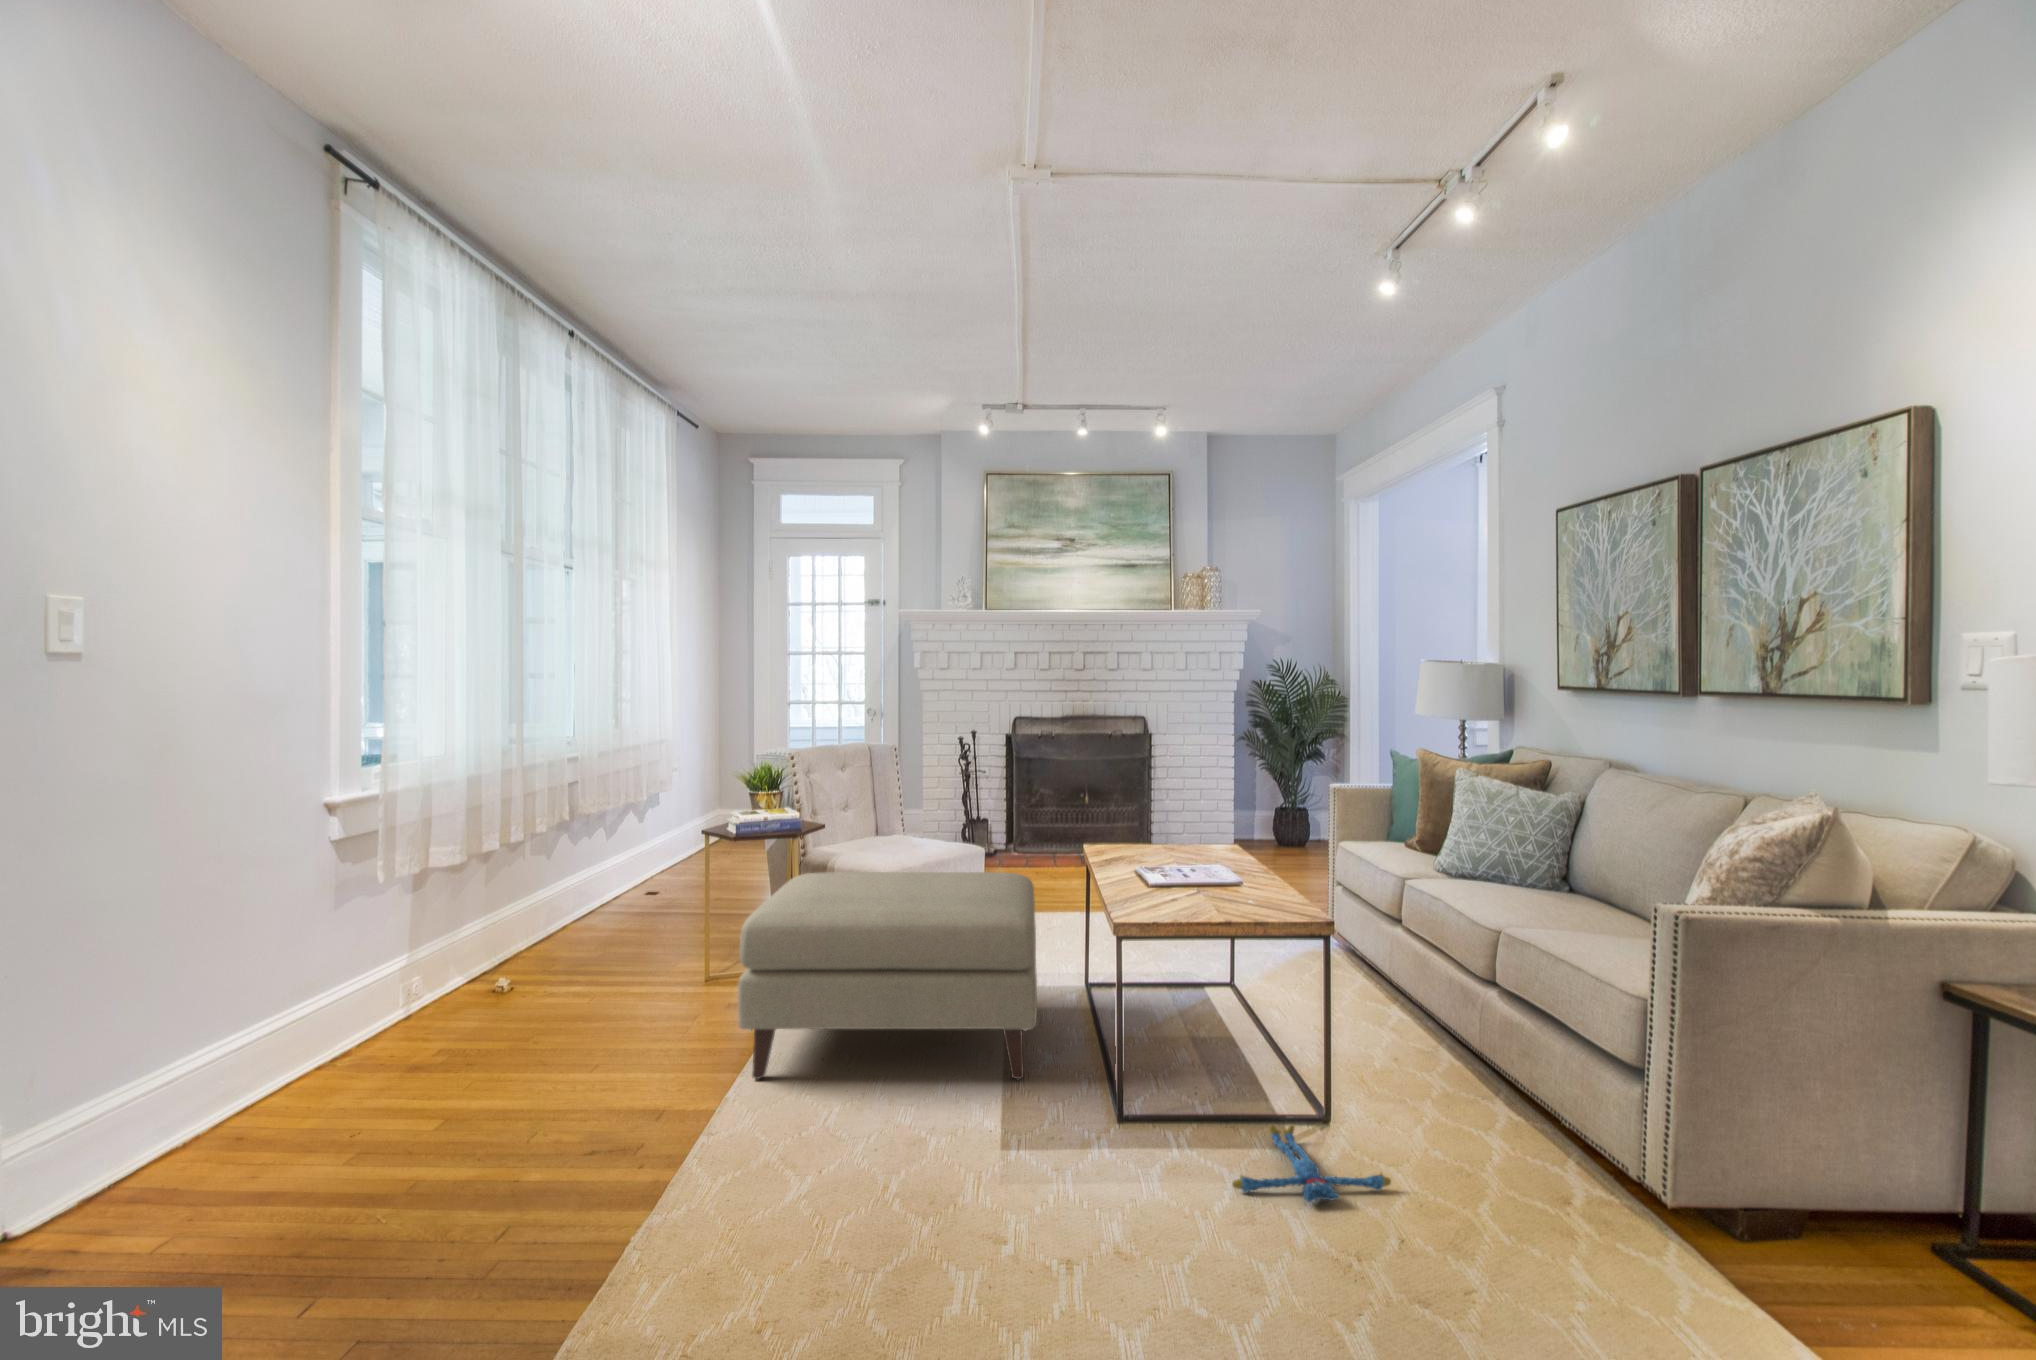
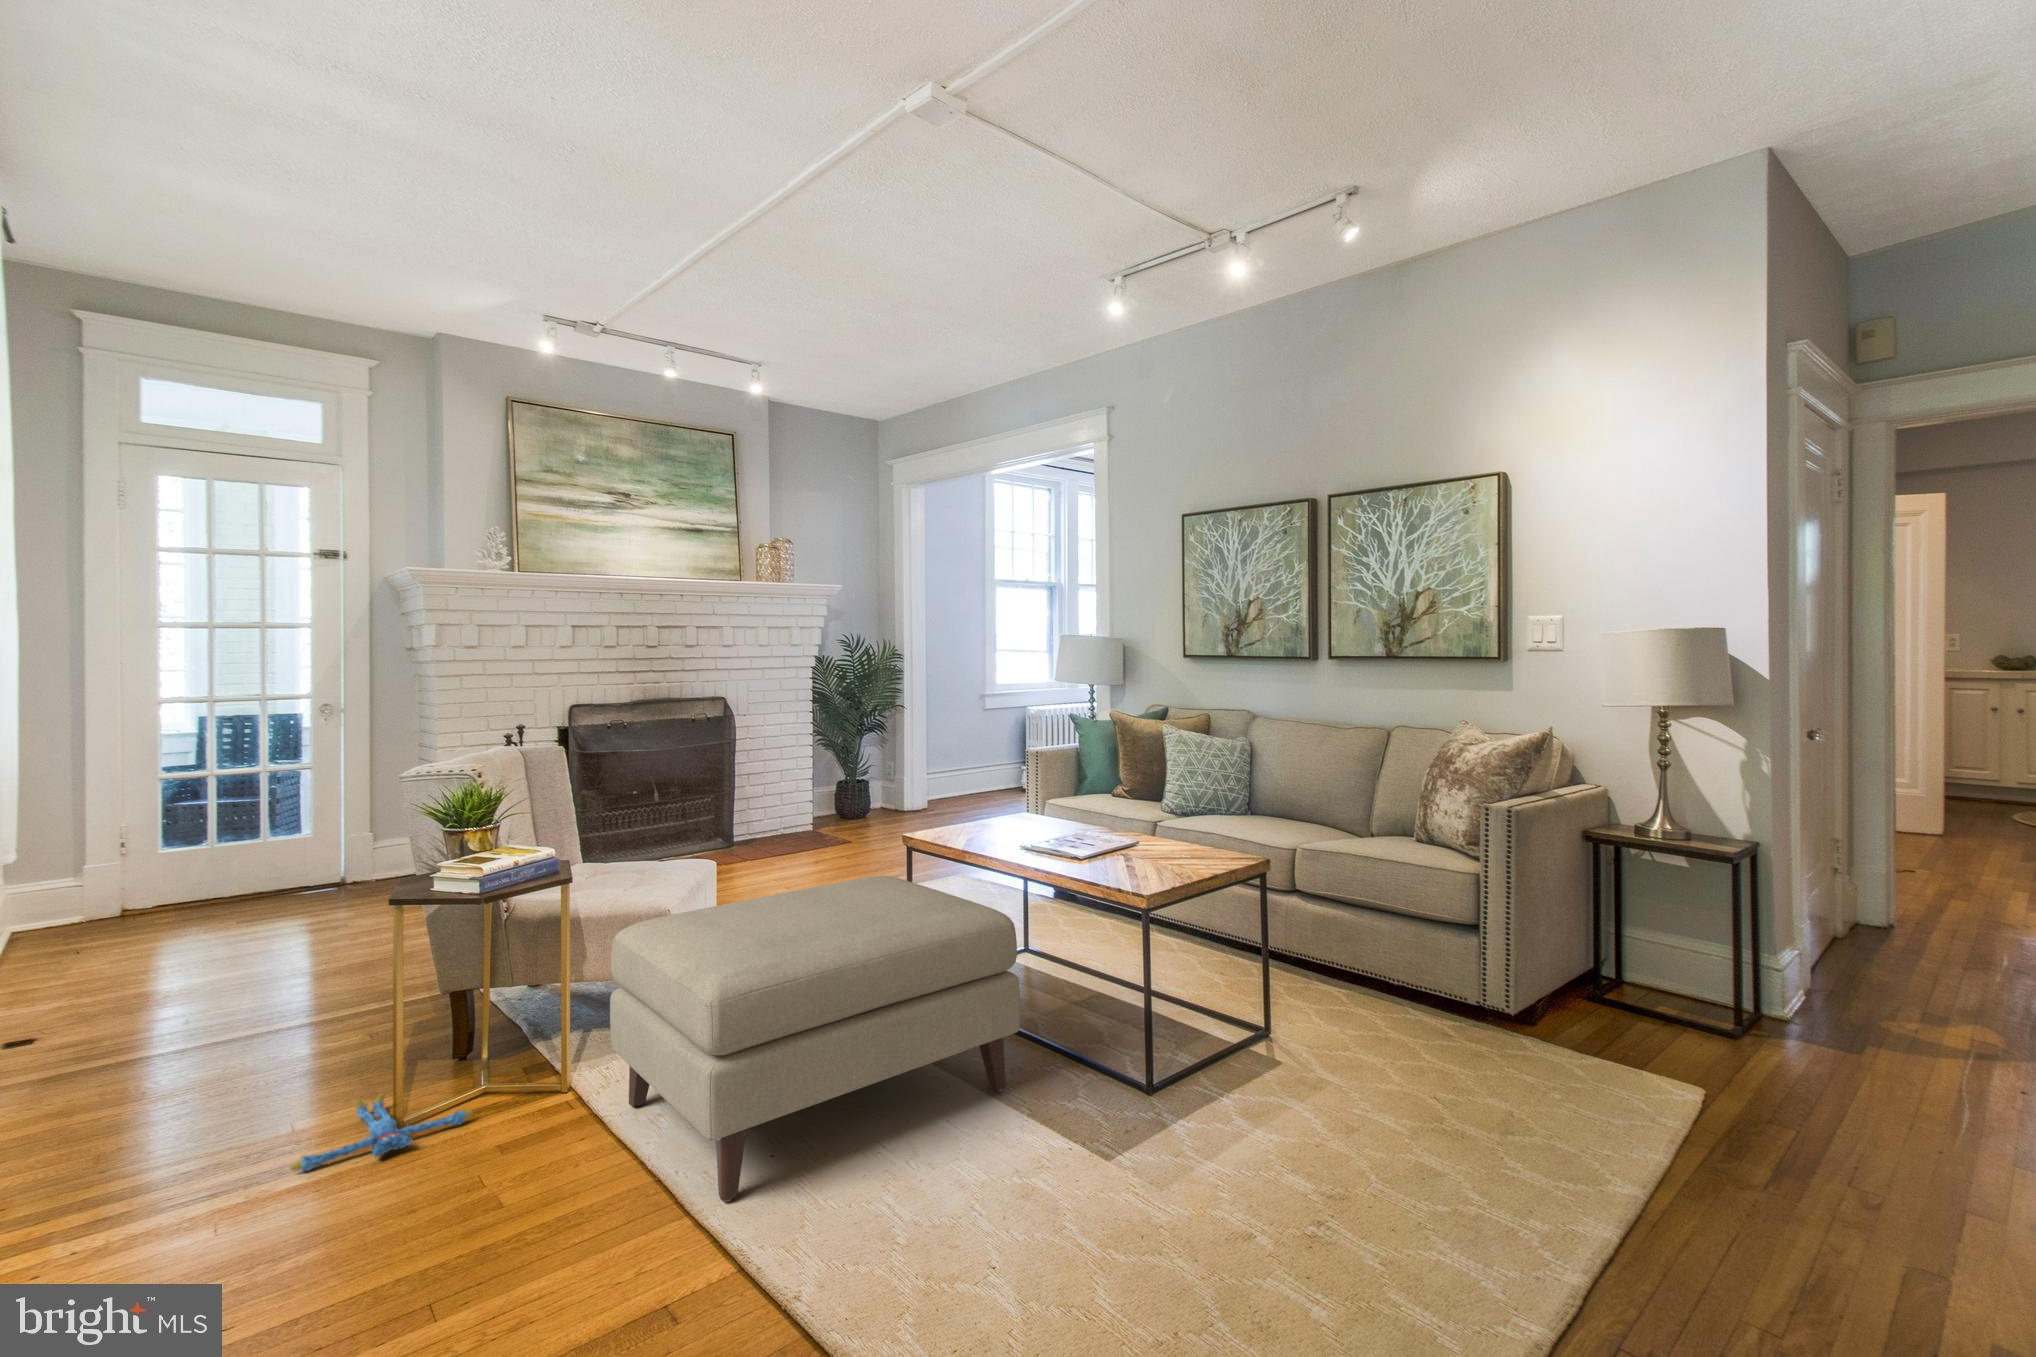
plush toy: present [1232,1125,1391,1202] -> present [290,1093,474,1171]

